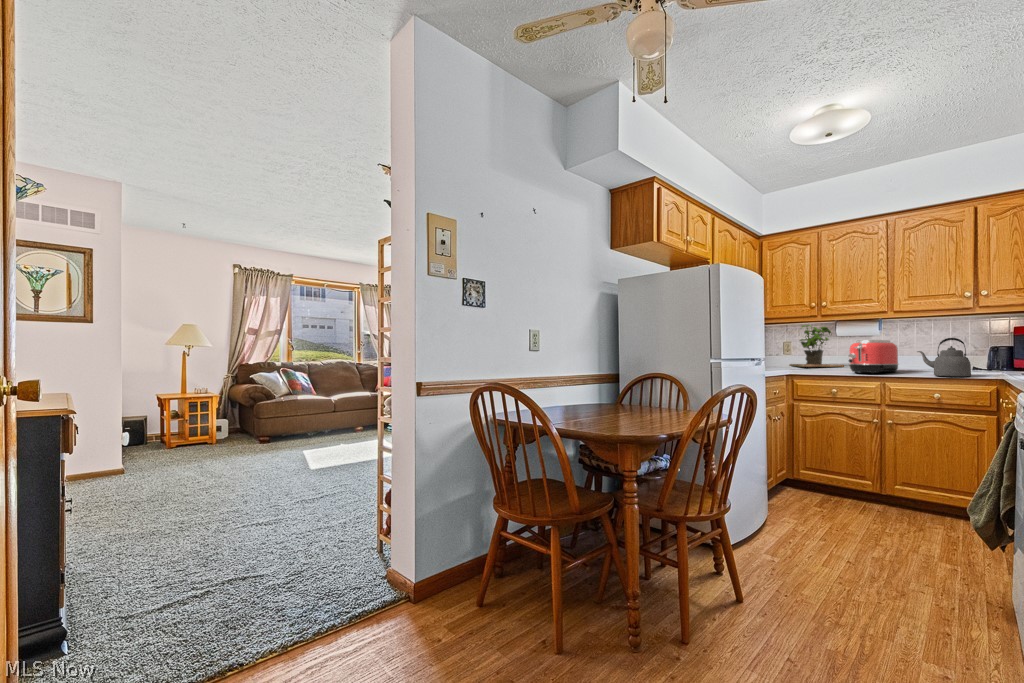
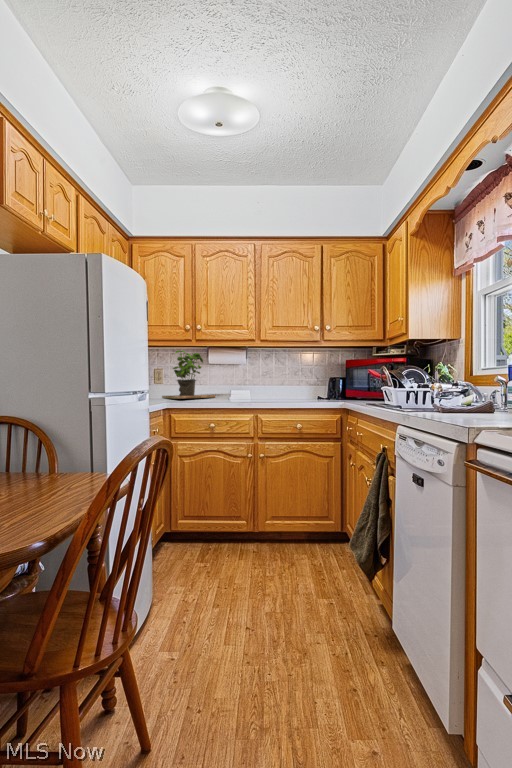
kettle: present [917,338,971,377] -> none [283,366,323,404]
toaster: present [849,340,898,373] -> none [225,368,266,404]

